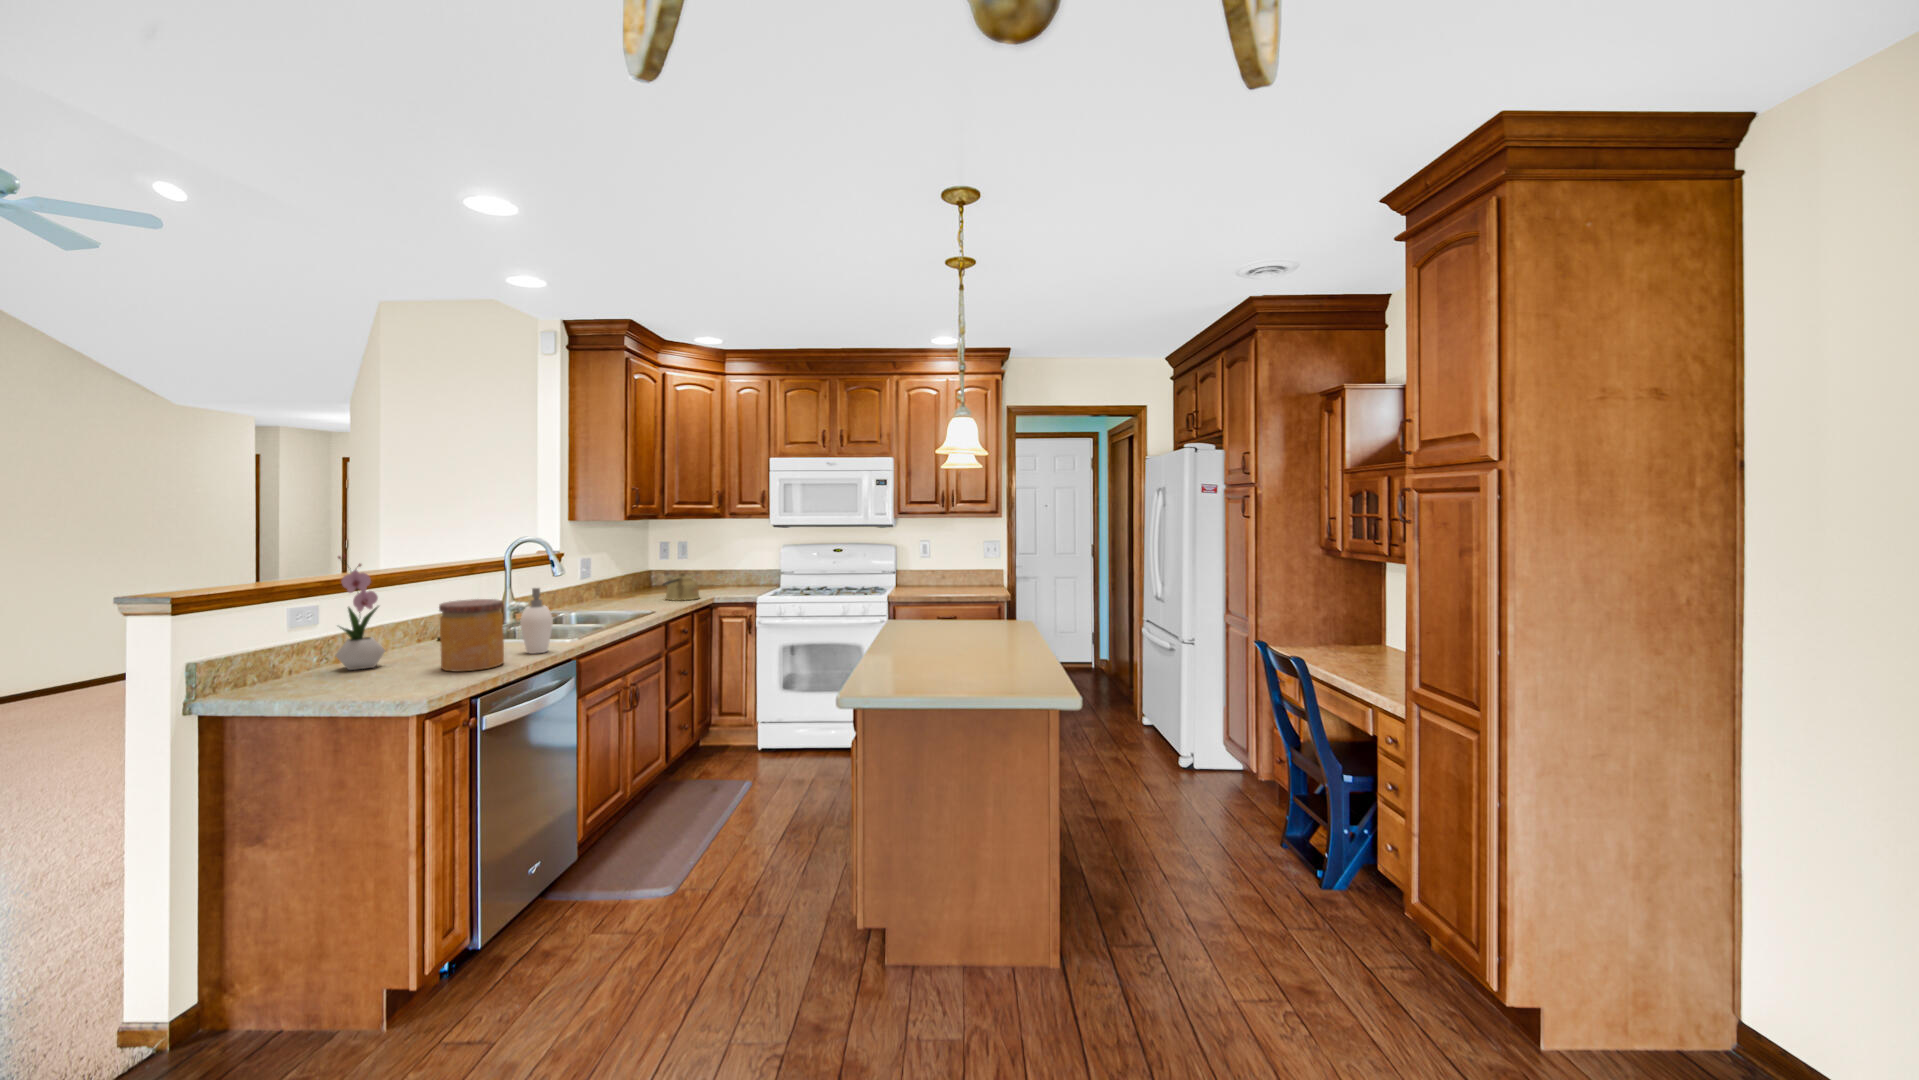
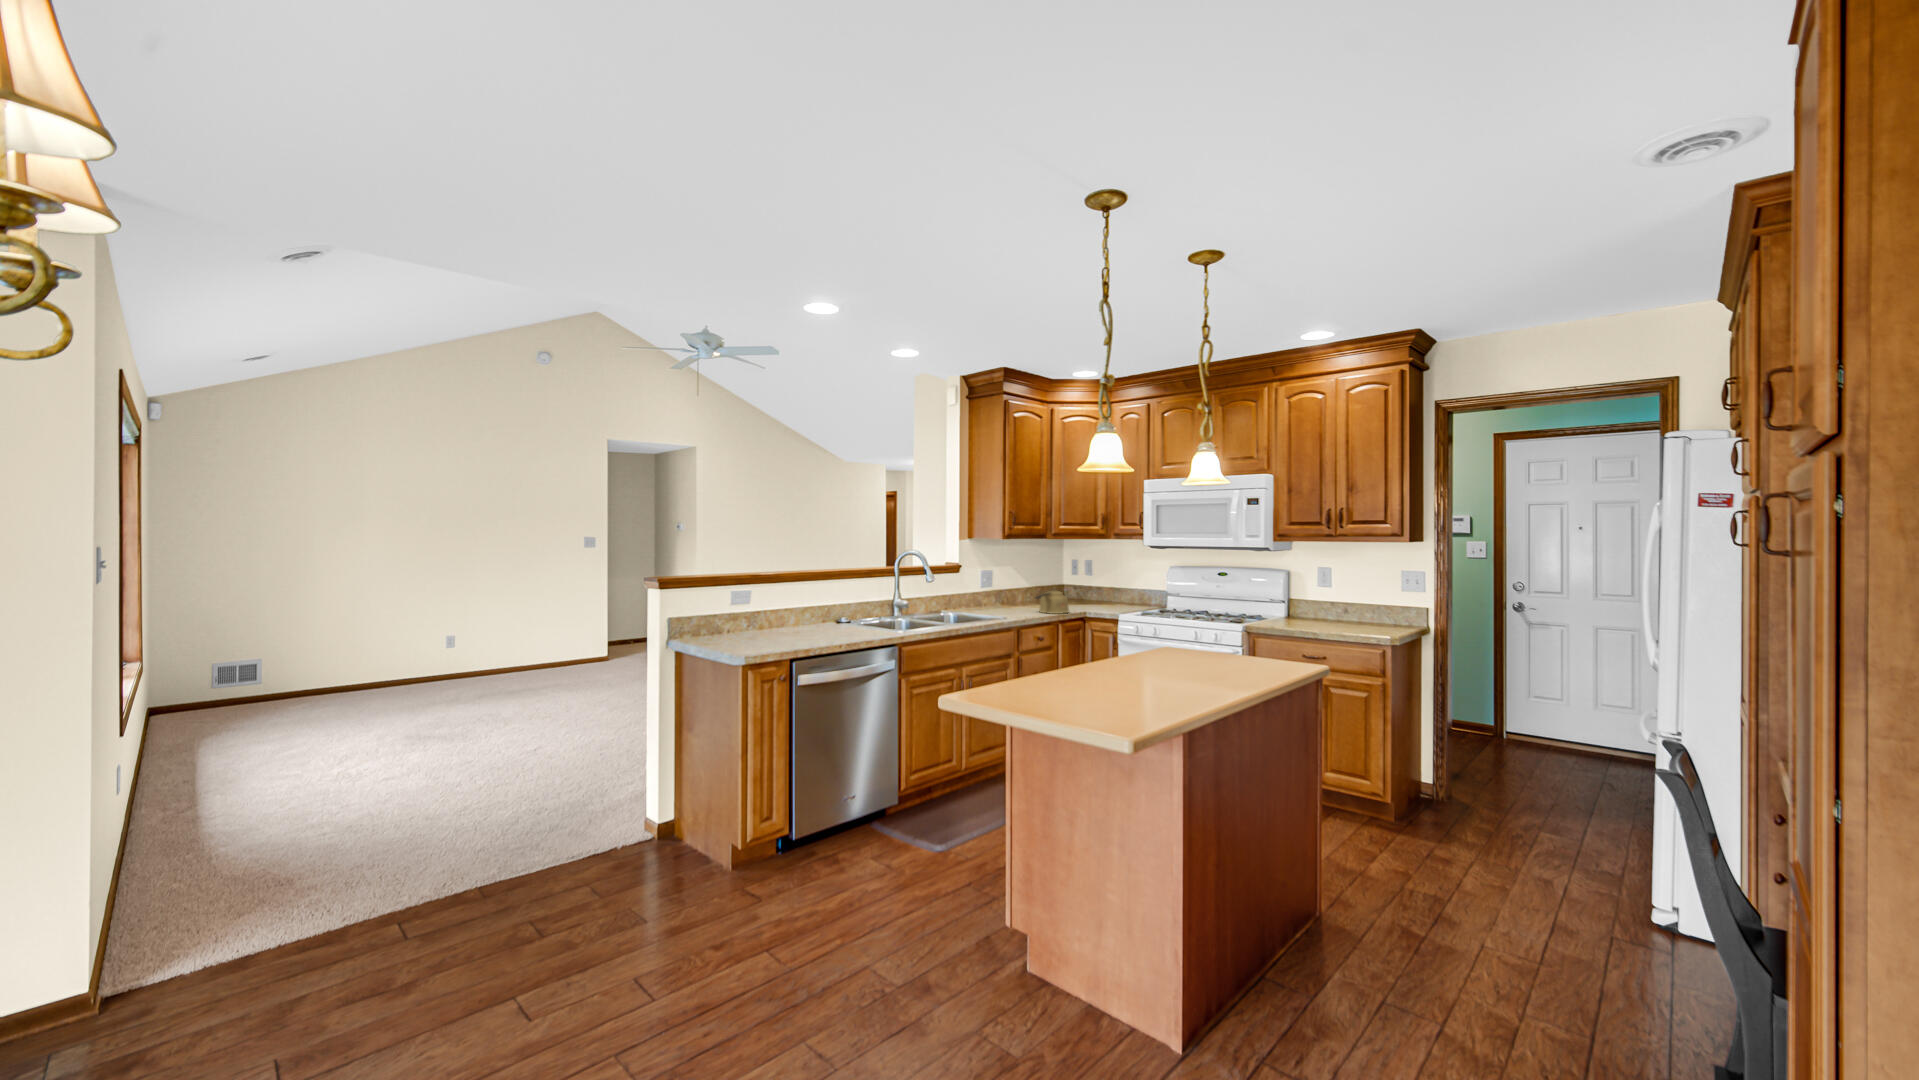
flower arrangement: present [336,555,386,670] -> none [748,556,777,635]
soap dispenser: present [520,588,553,654] -> none [854,587,876,638]
jar: present [439,599,504,672] -> none [793,592,832,643]

